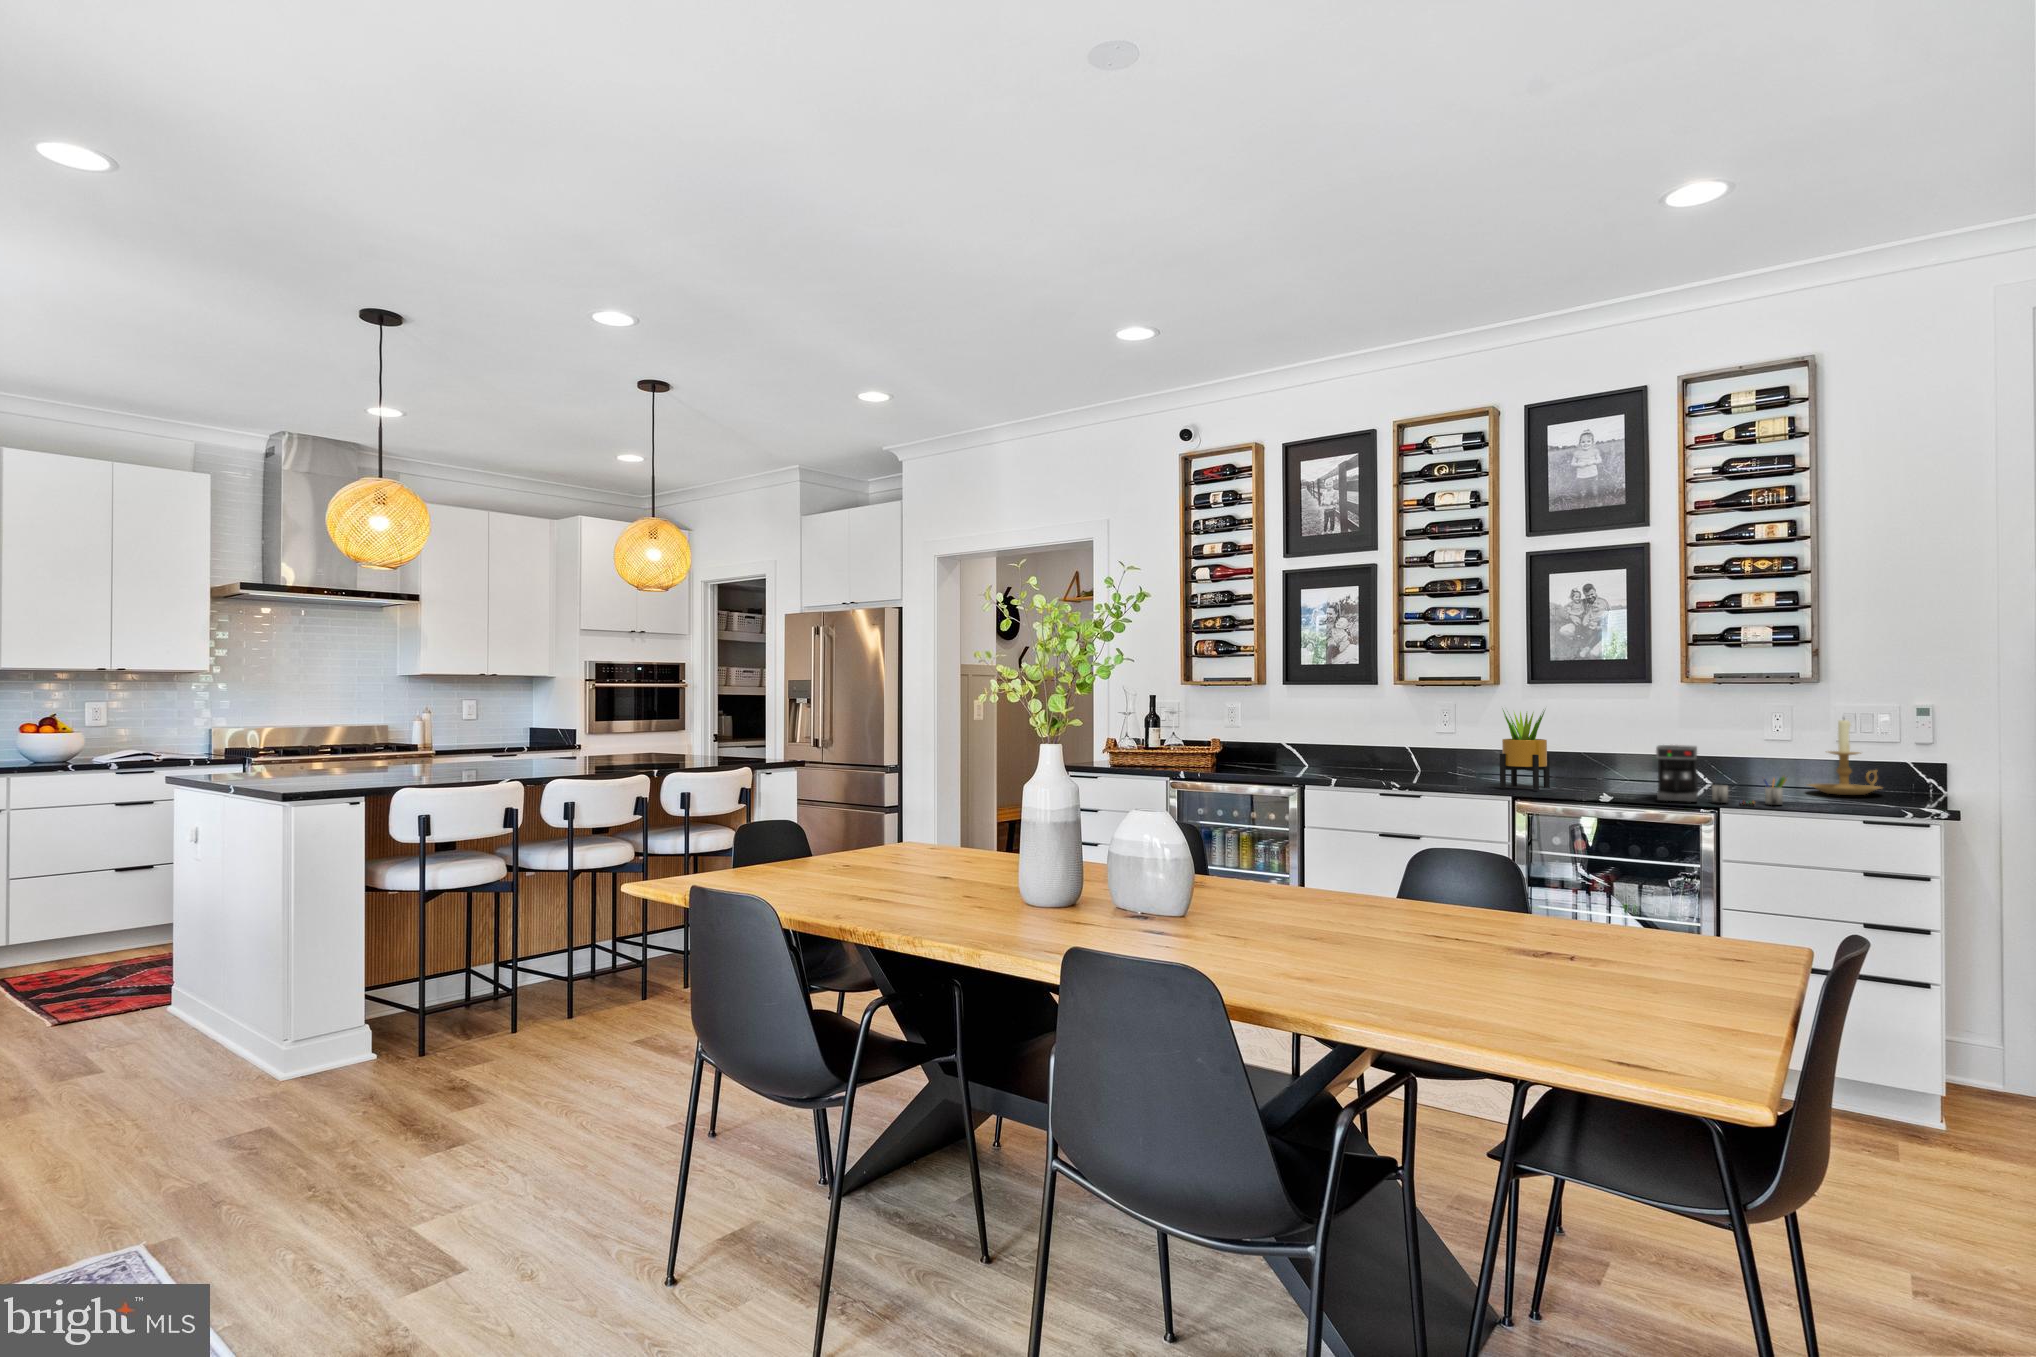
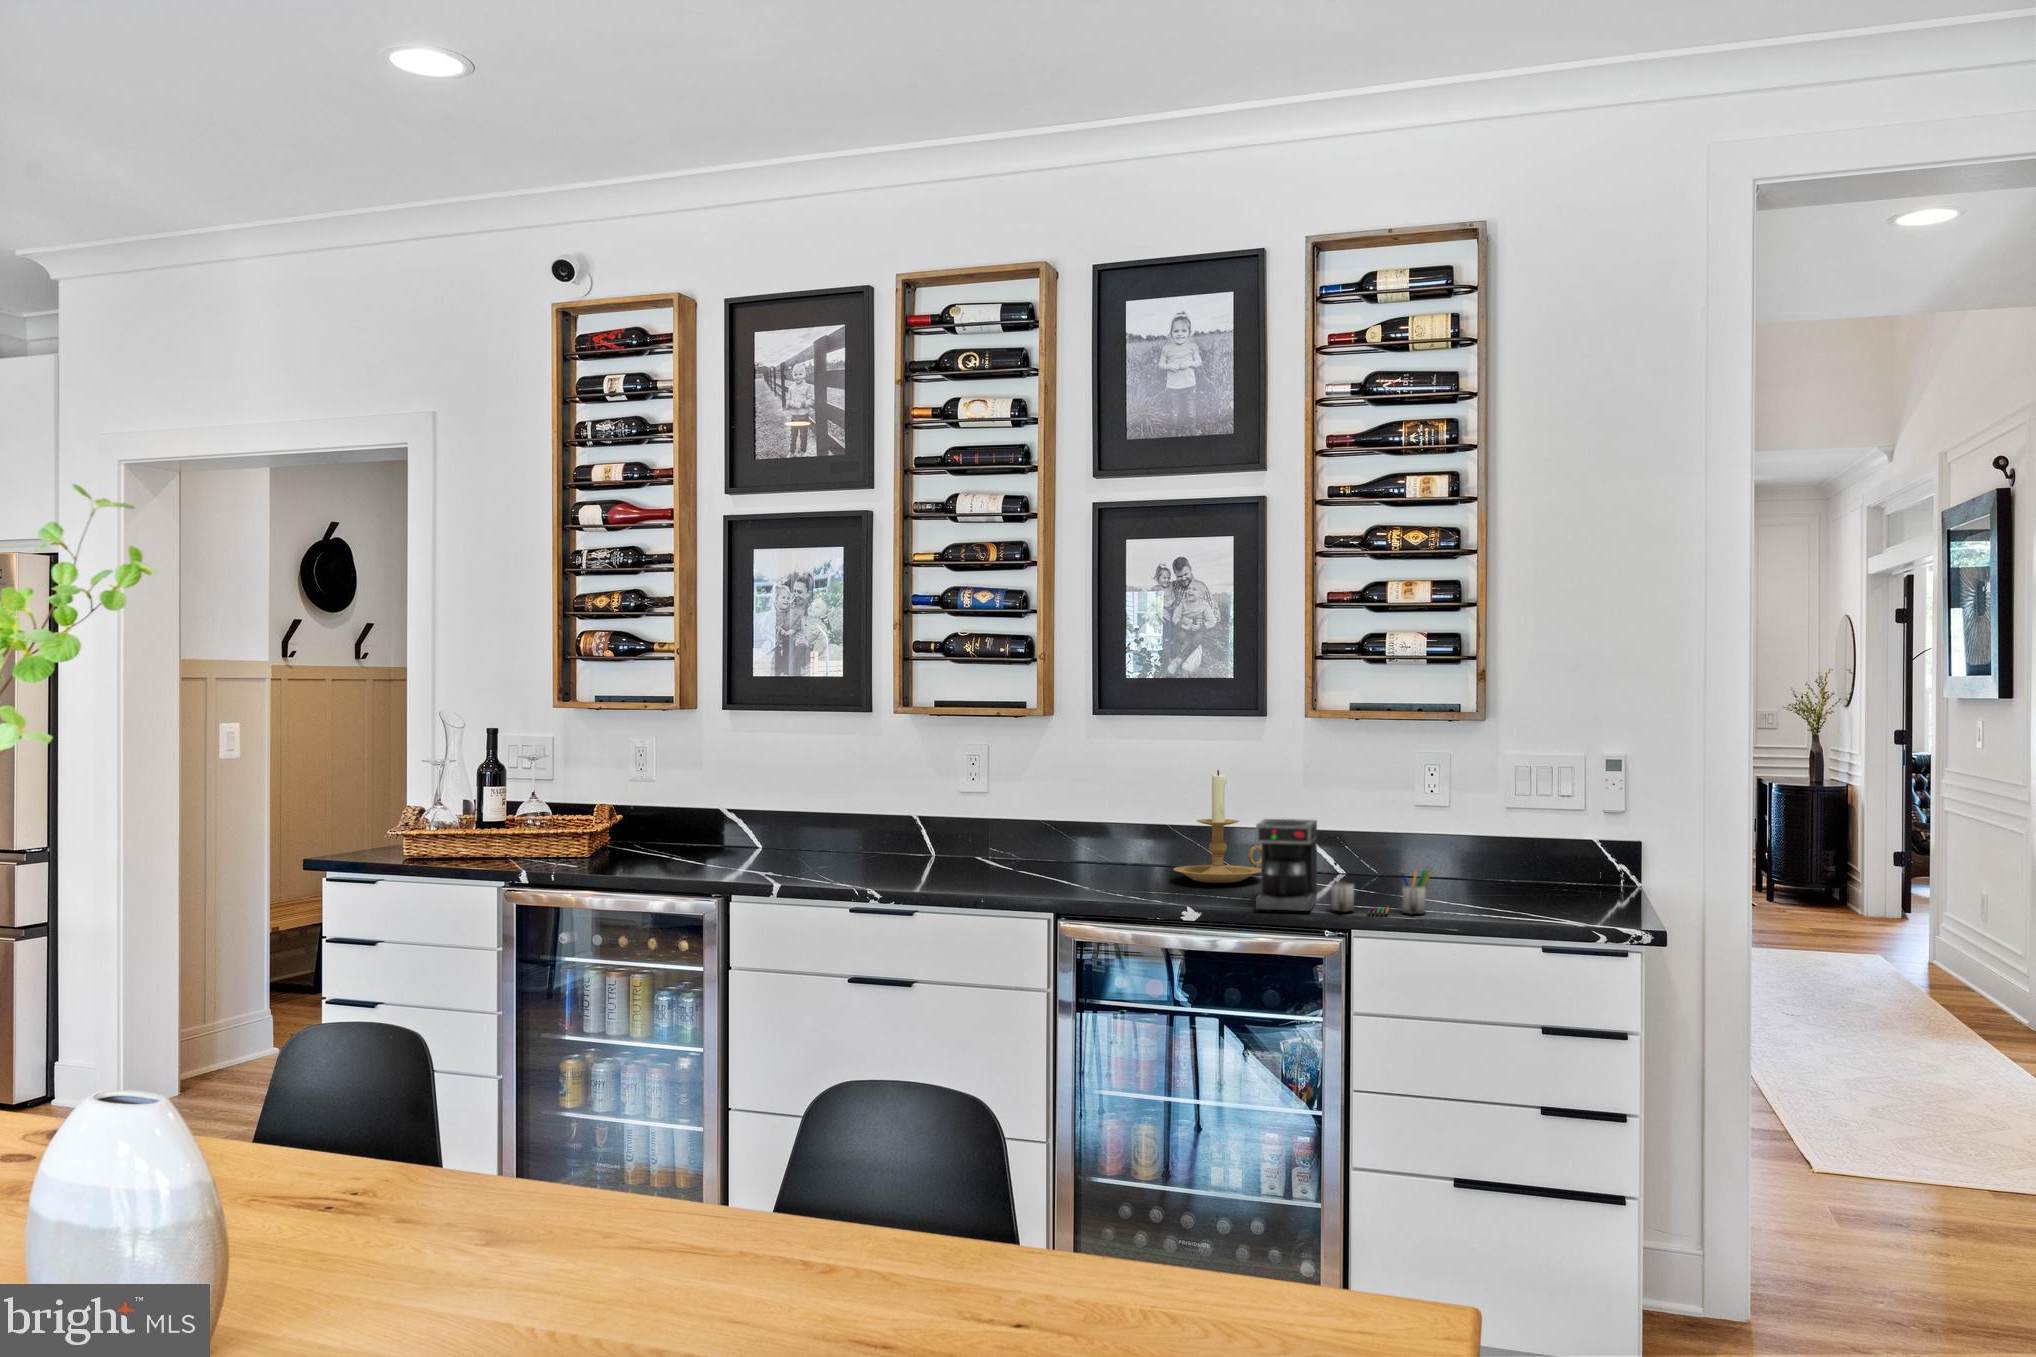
potted plant: present [1500,710,1550,790] -> none [1039,752,1115,892]
candle holder: present [1809,719,1881,795] -> present [1173,770,1262,883]

